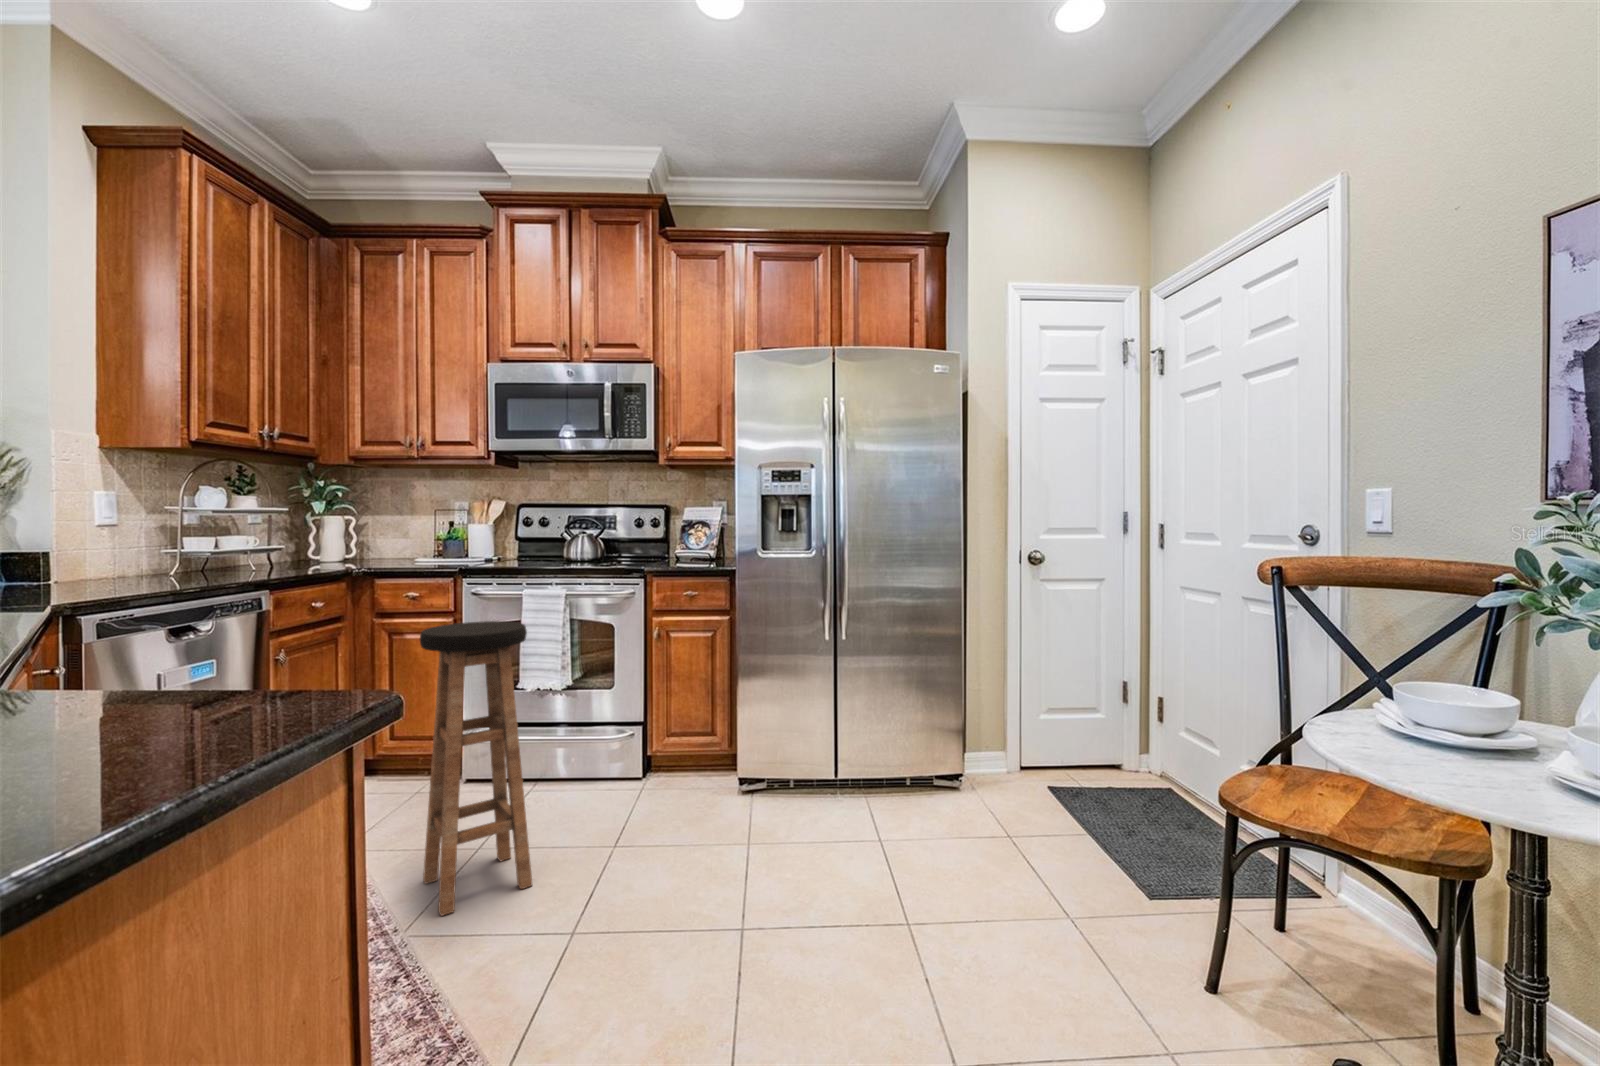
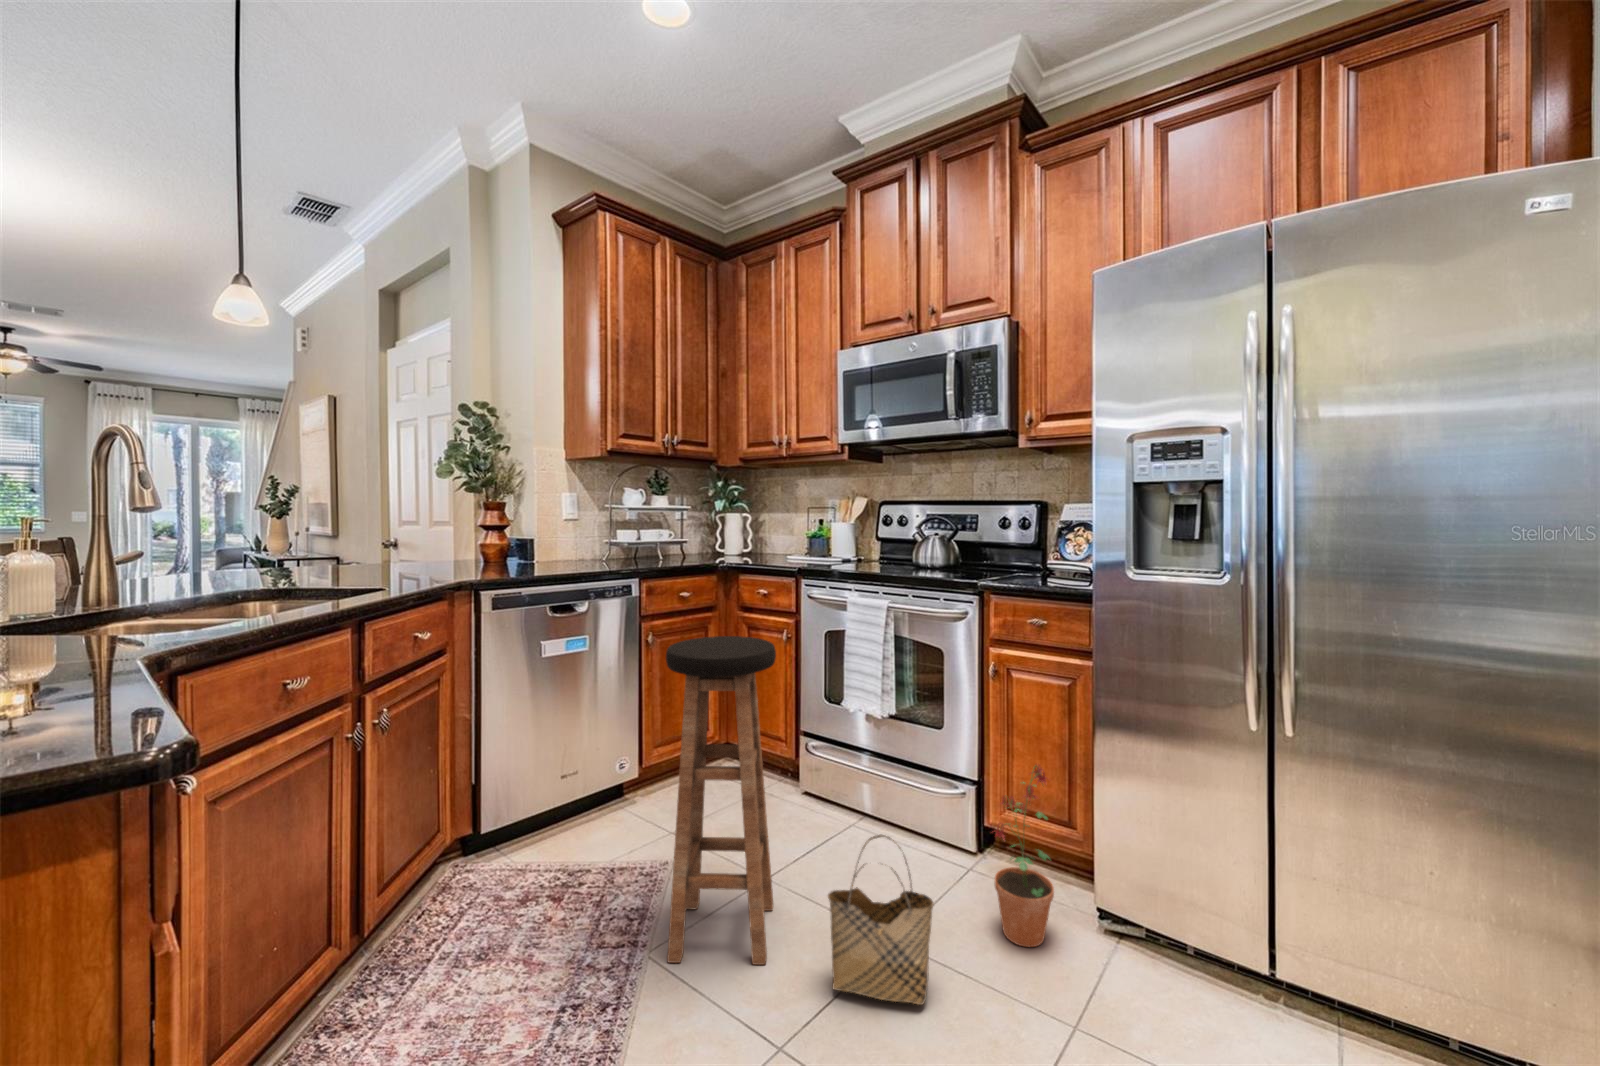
potted plant: none [680,689,724,815] -> present [994,765,1054,947]
woven basket: none [589,754,666,875] -> present [828,835,933,1005]

